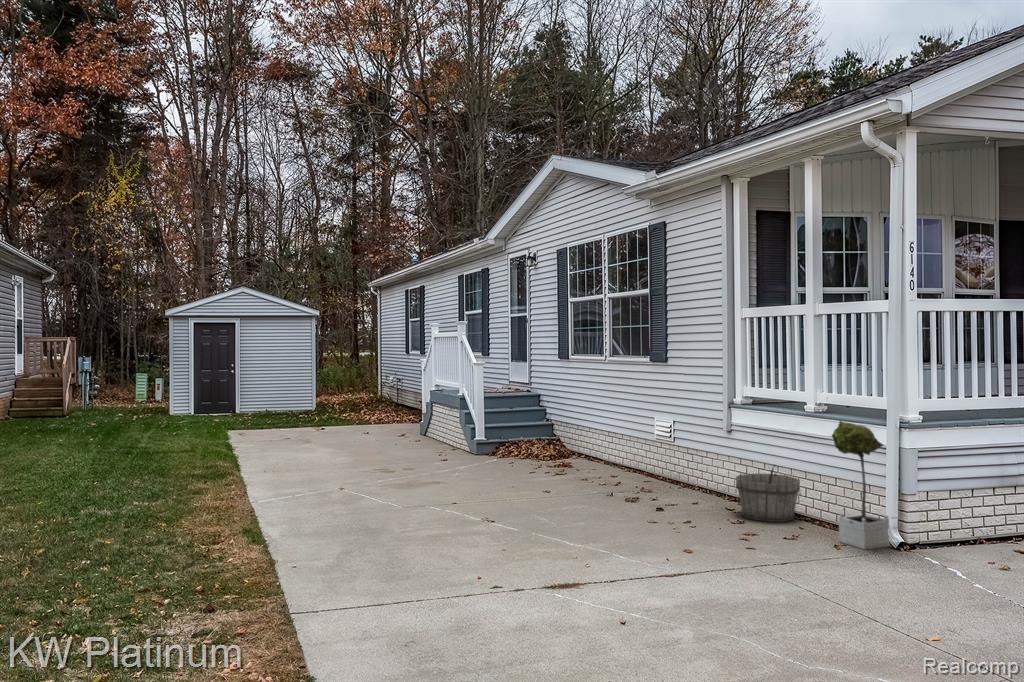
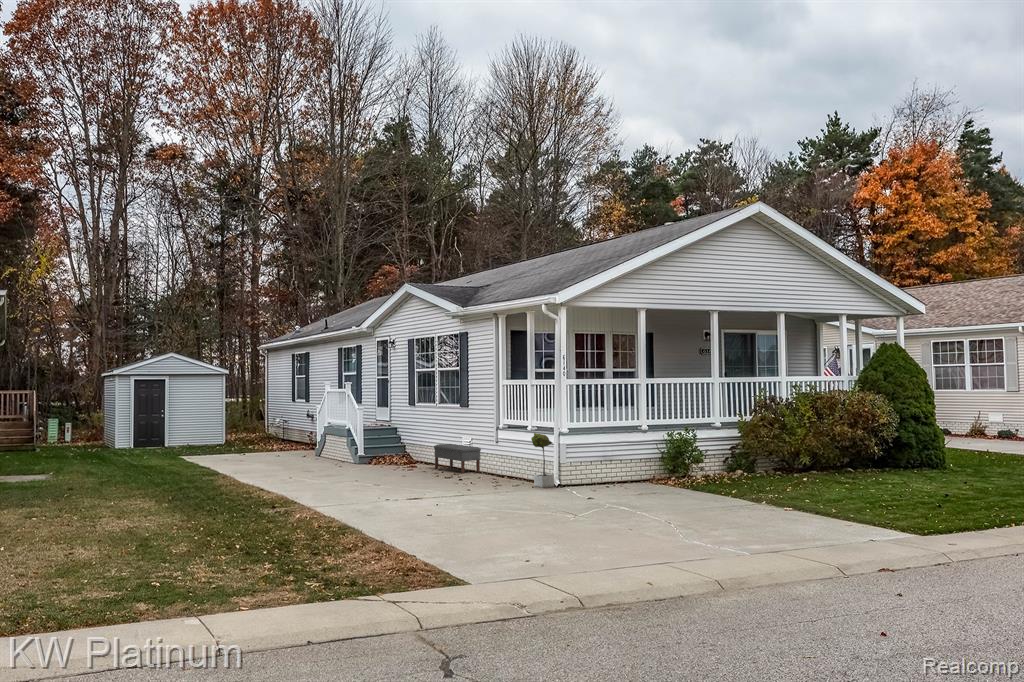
bench: none [602,427,692,488] -> present [434,444,481,474]
wooden bucket: present [736,465,801,522] -> none [495,456,525,482]

